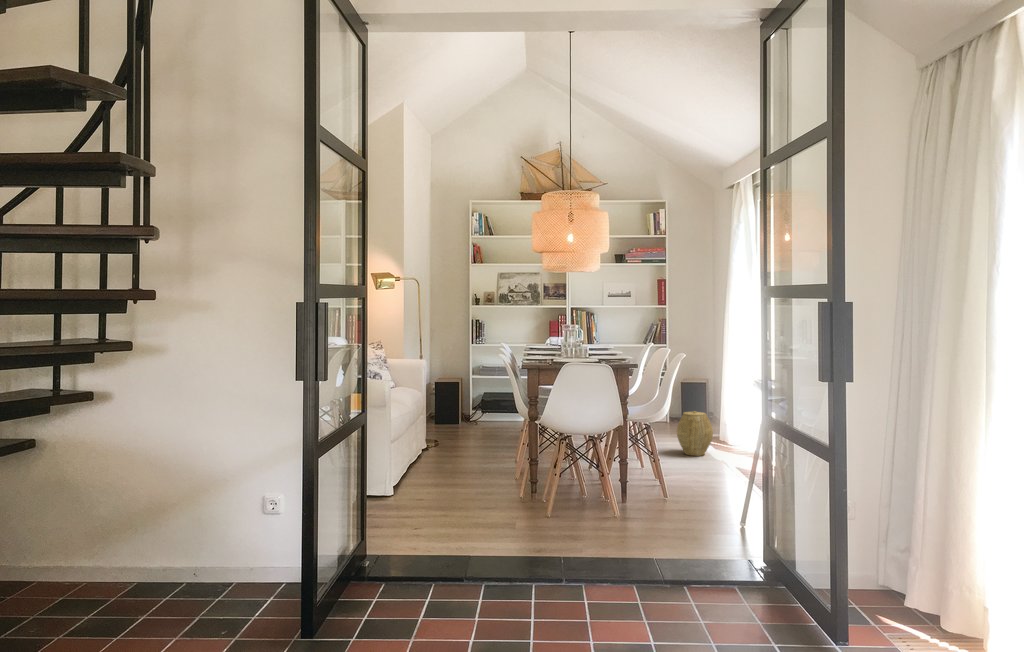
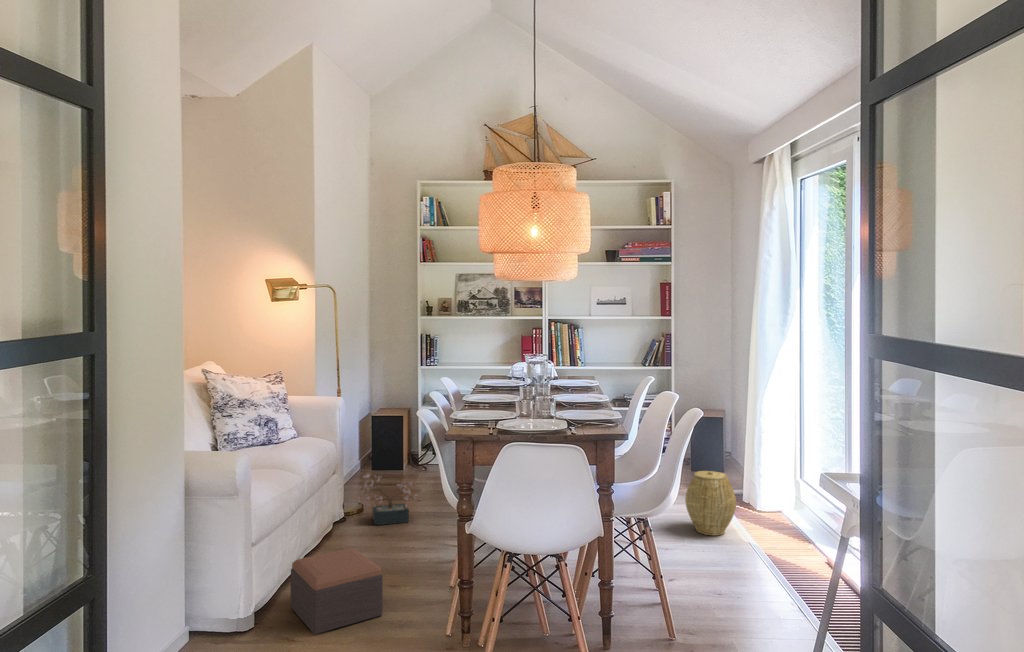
decorative plant: none [440,415,482,451] -> present [358,474,417,525]
footstool: none [417,450,479,496] -> present [291,548,383,634]

